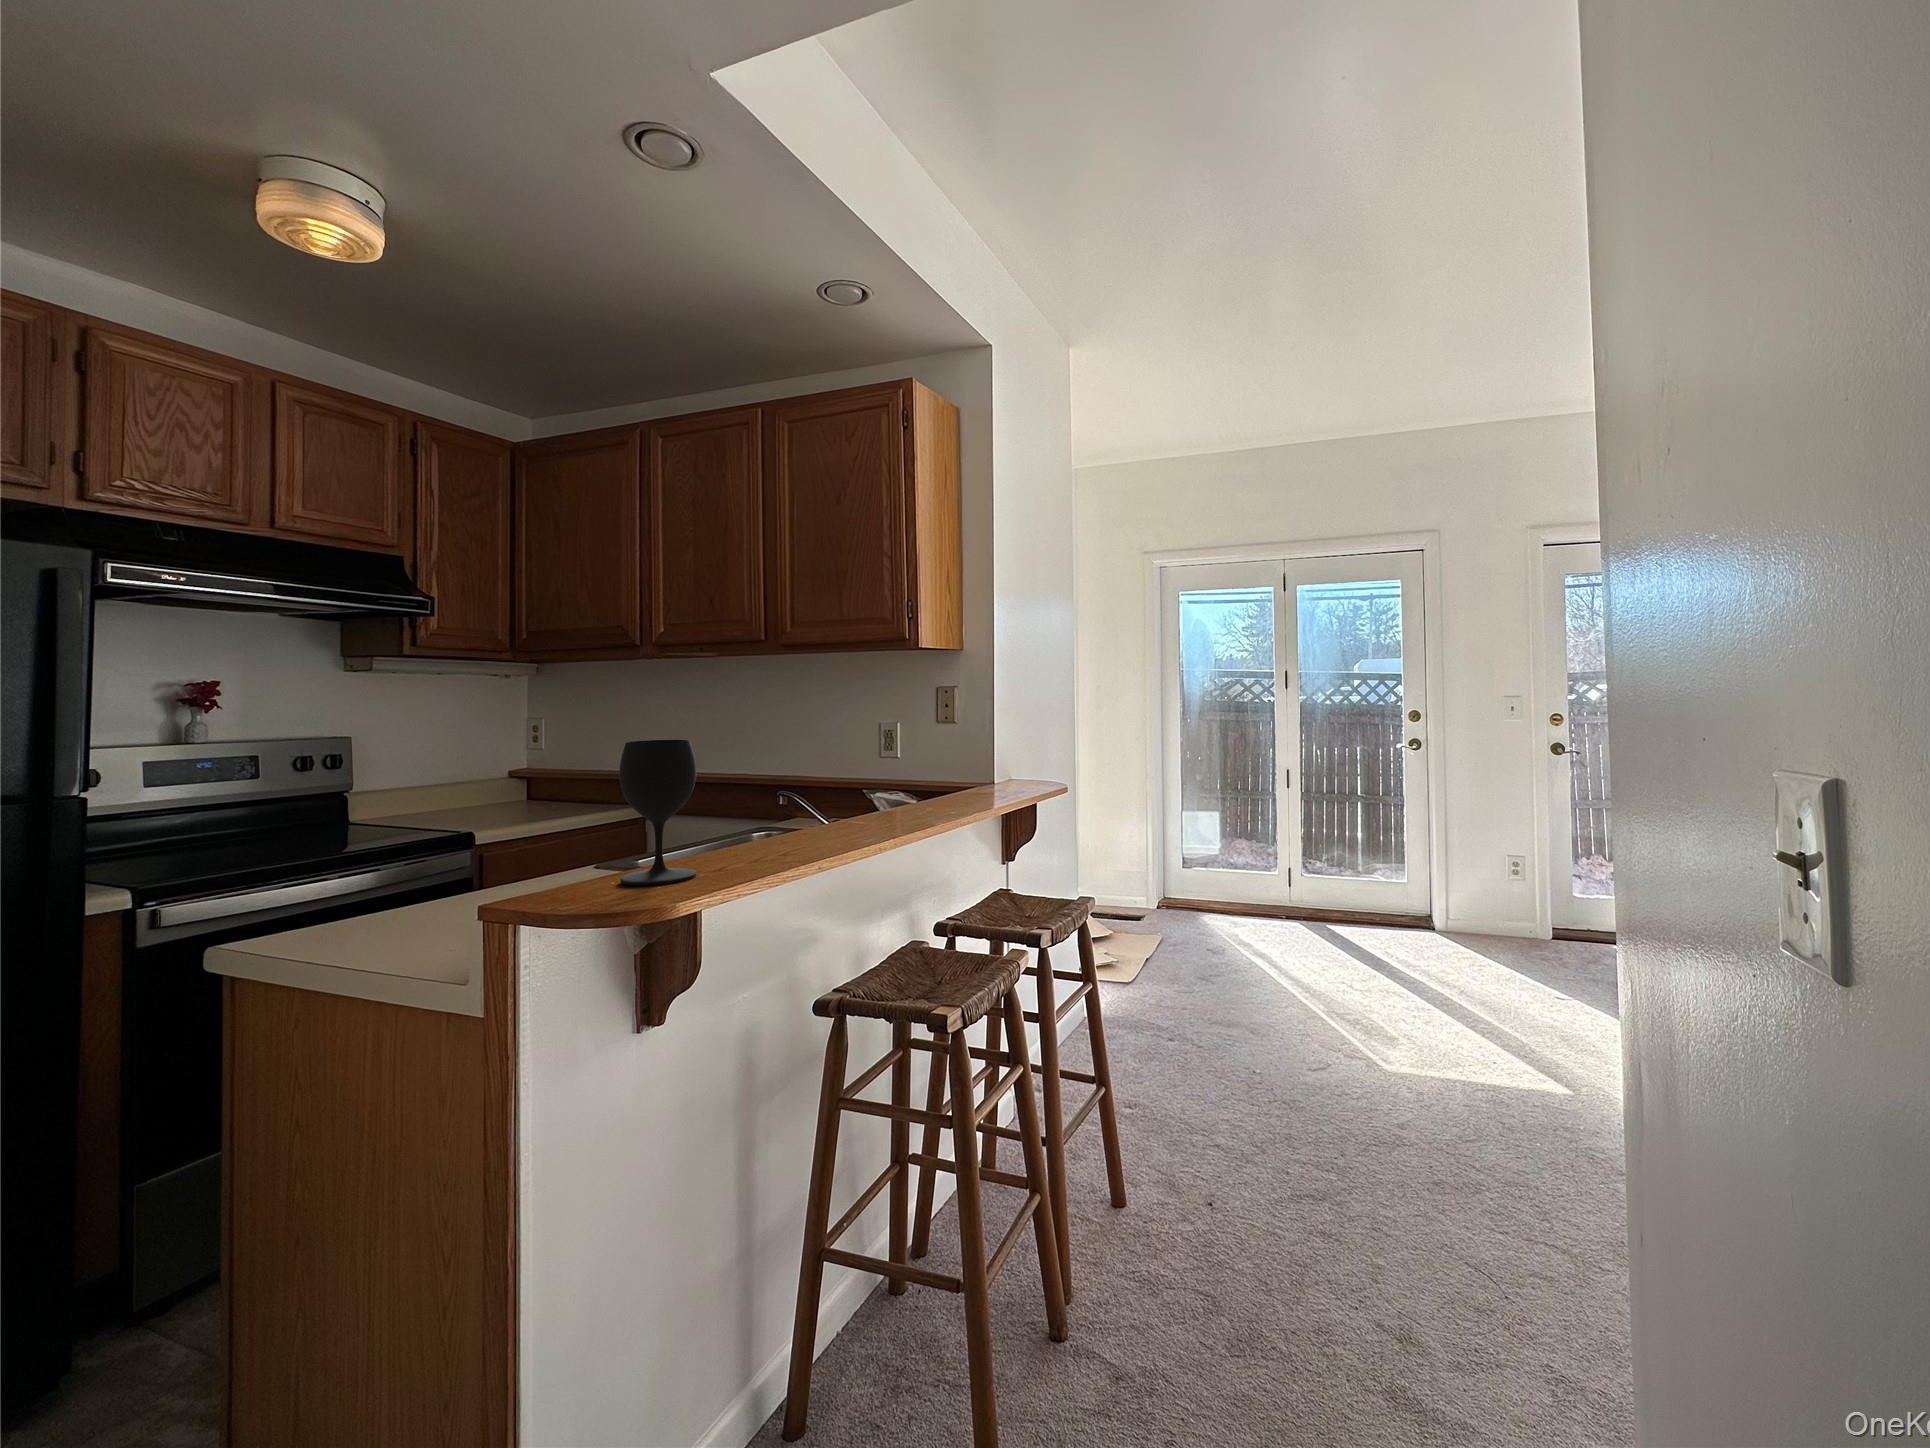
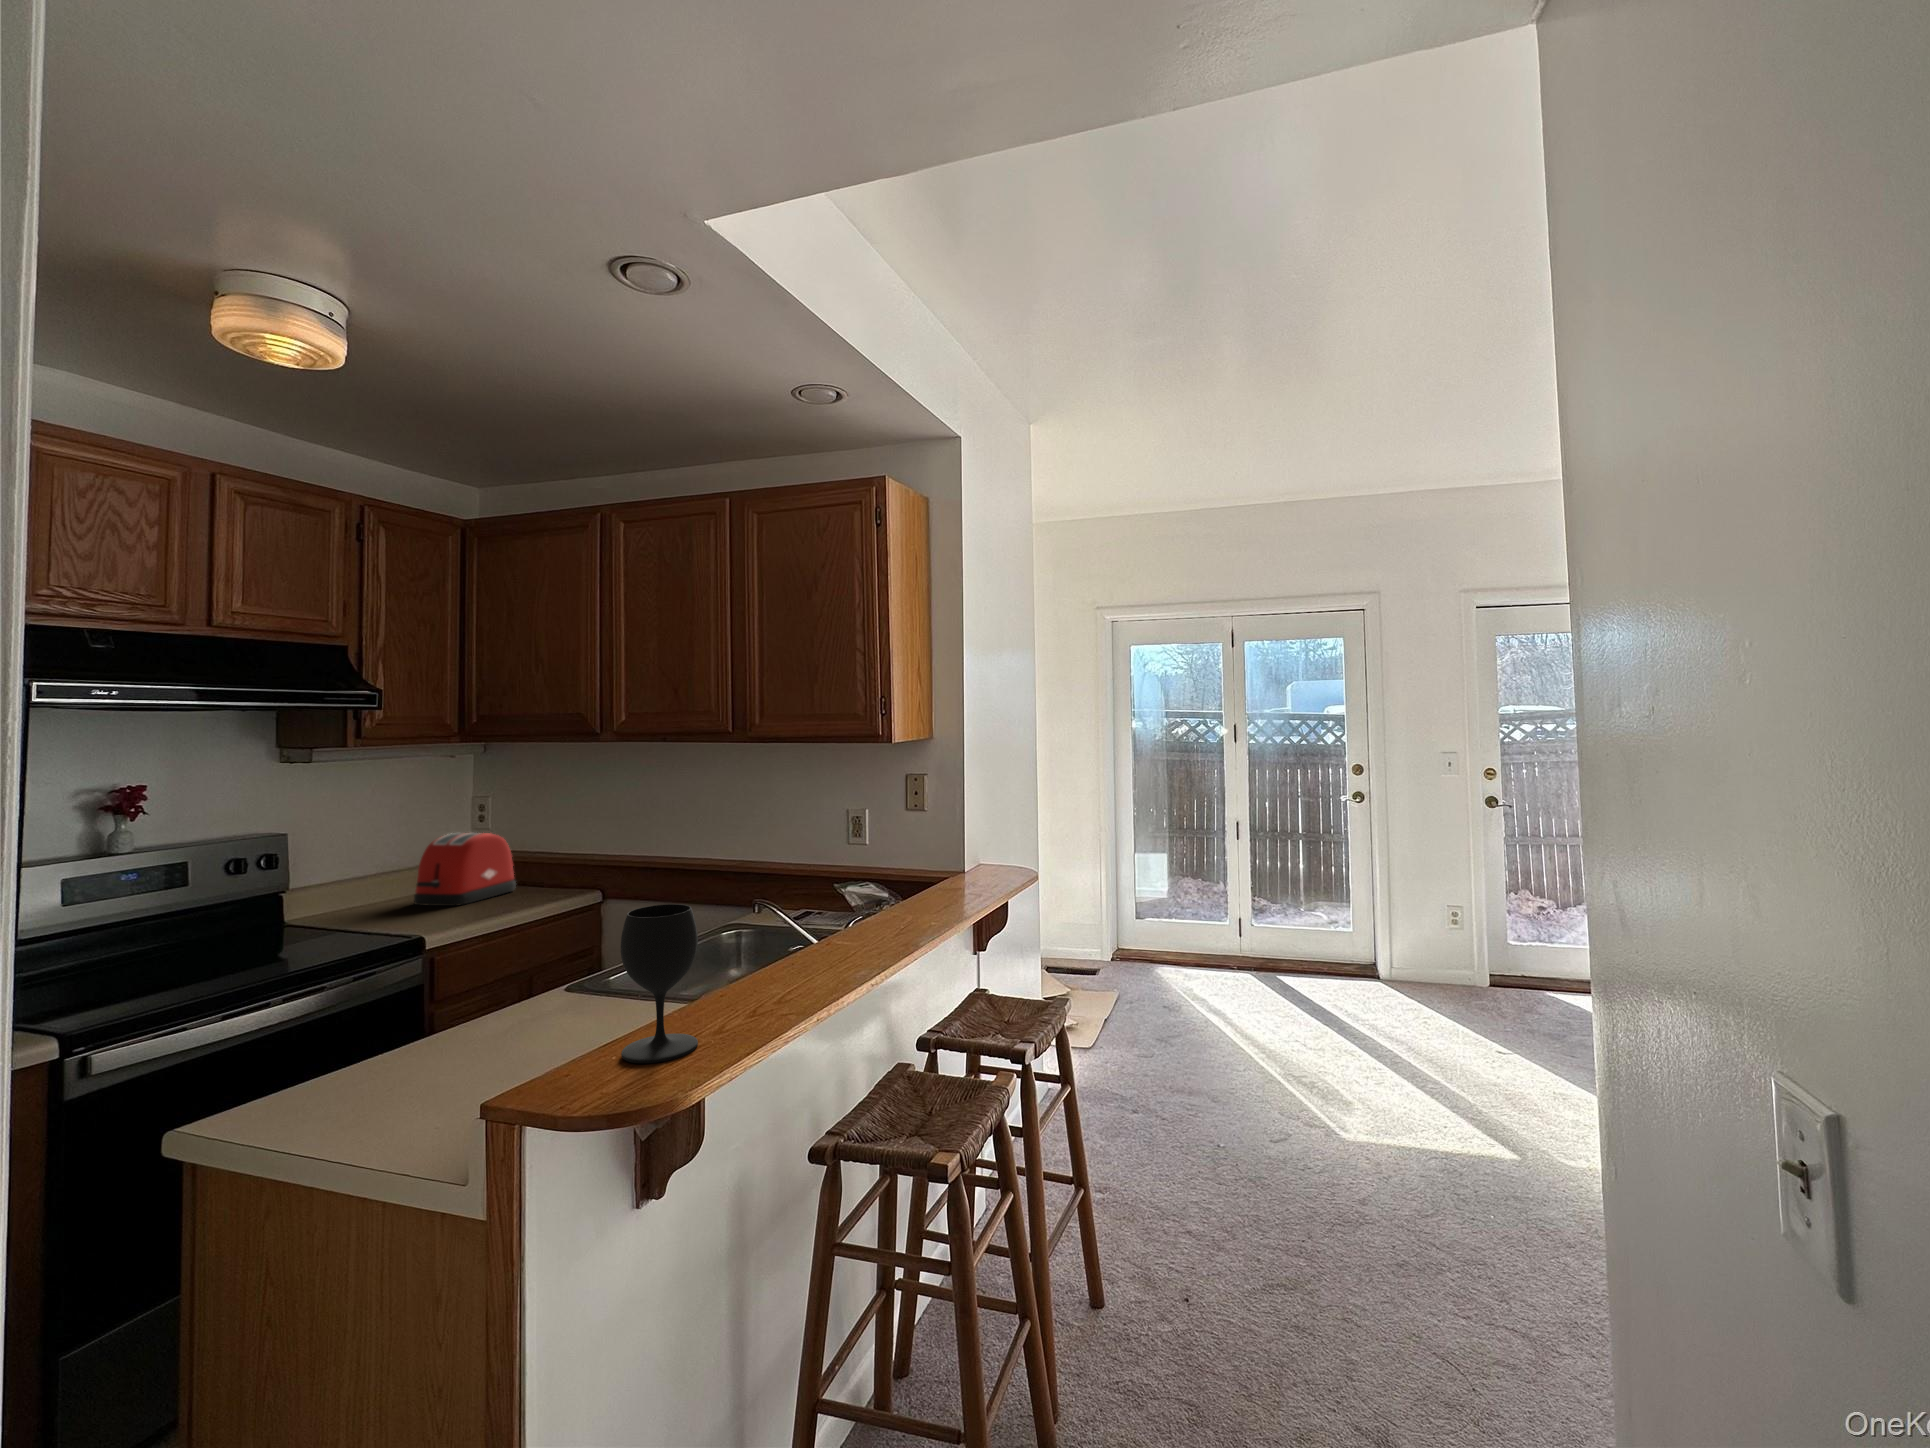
toaster: none [471,748,568,814] -> present [414,833,516,906]

